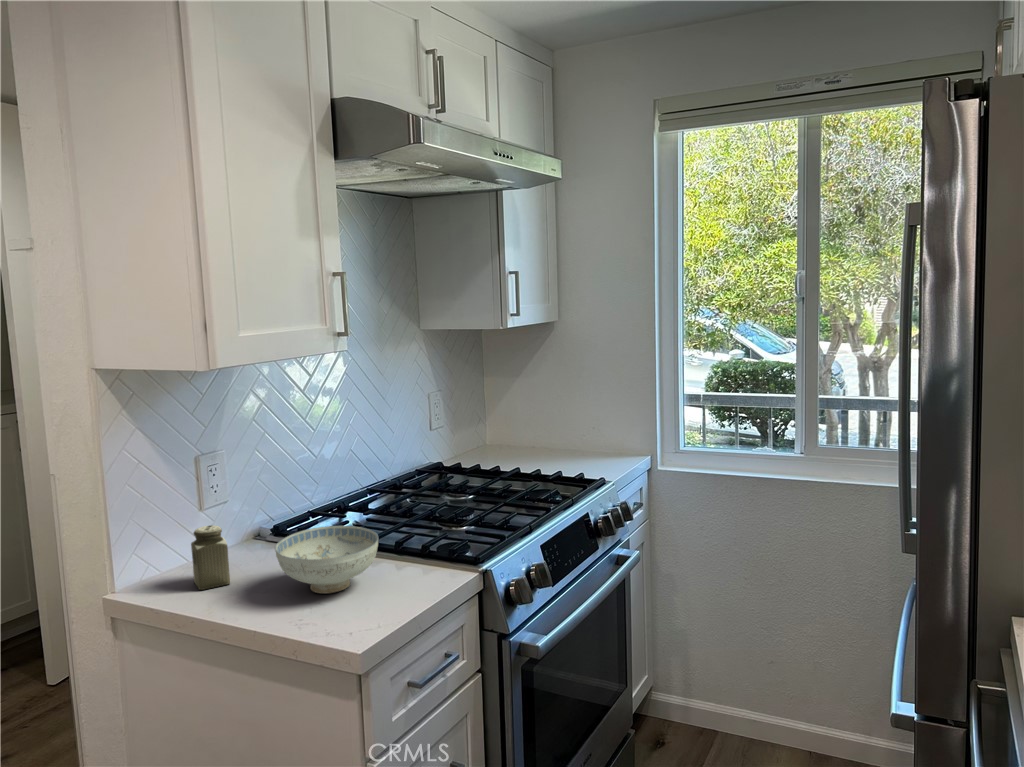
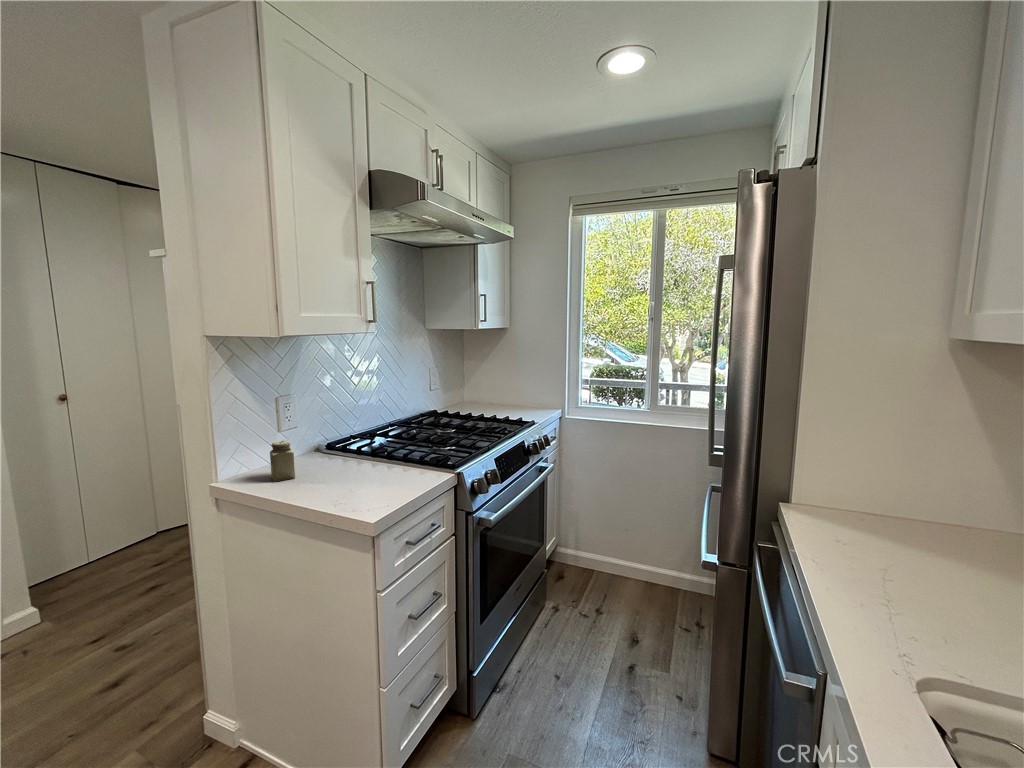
ceramic bowl: present [275,526,378,593] -> none [324,443,392,485]

